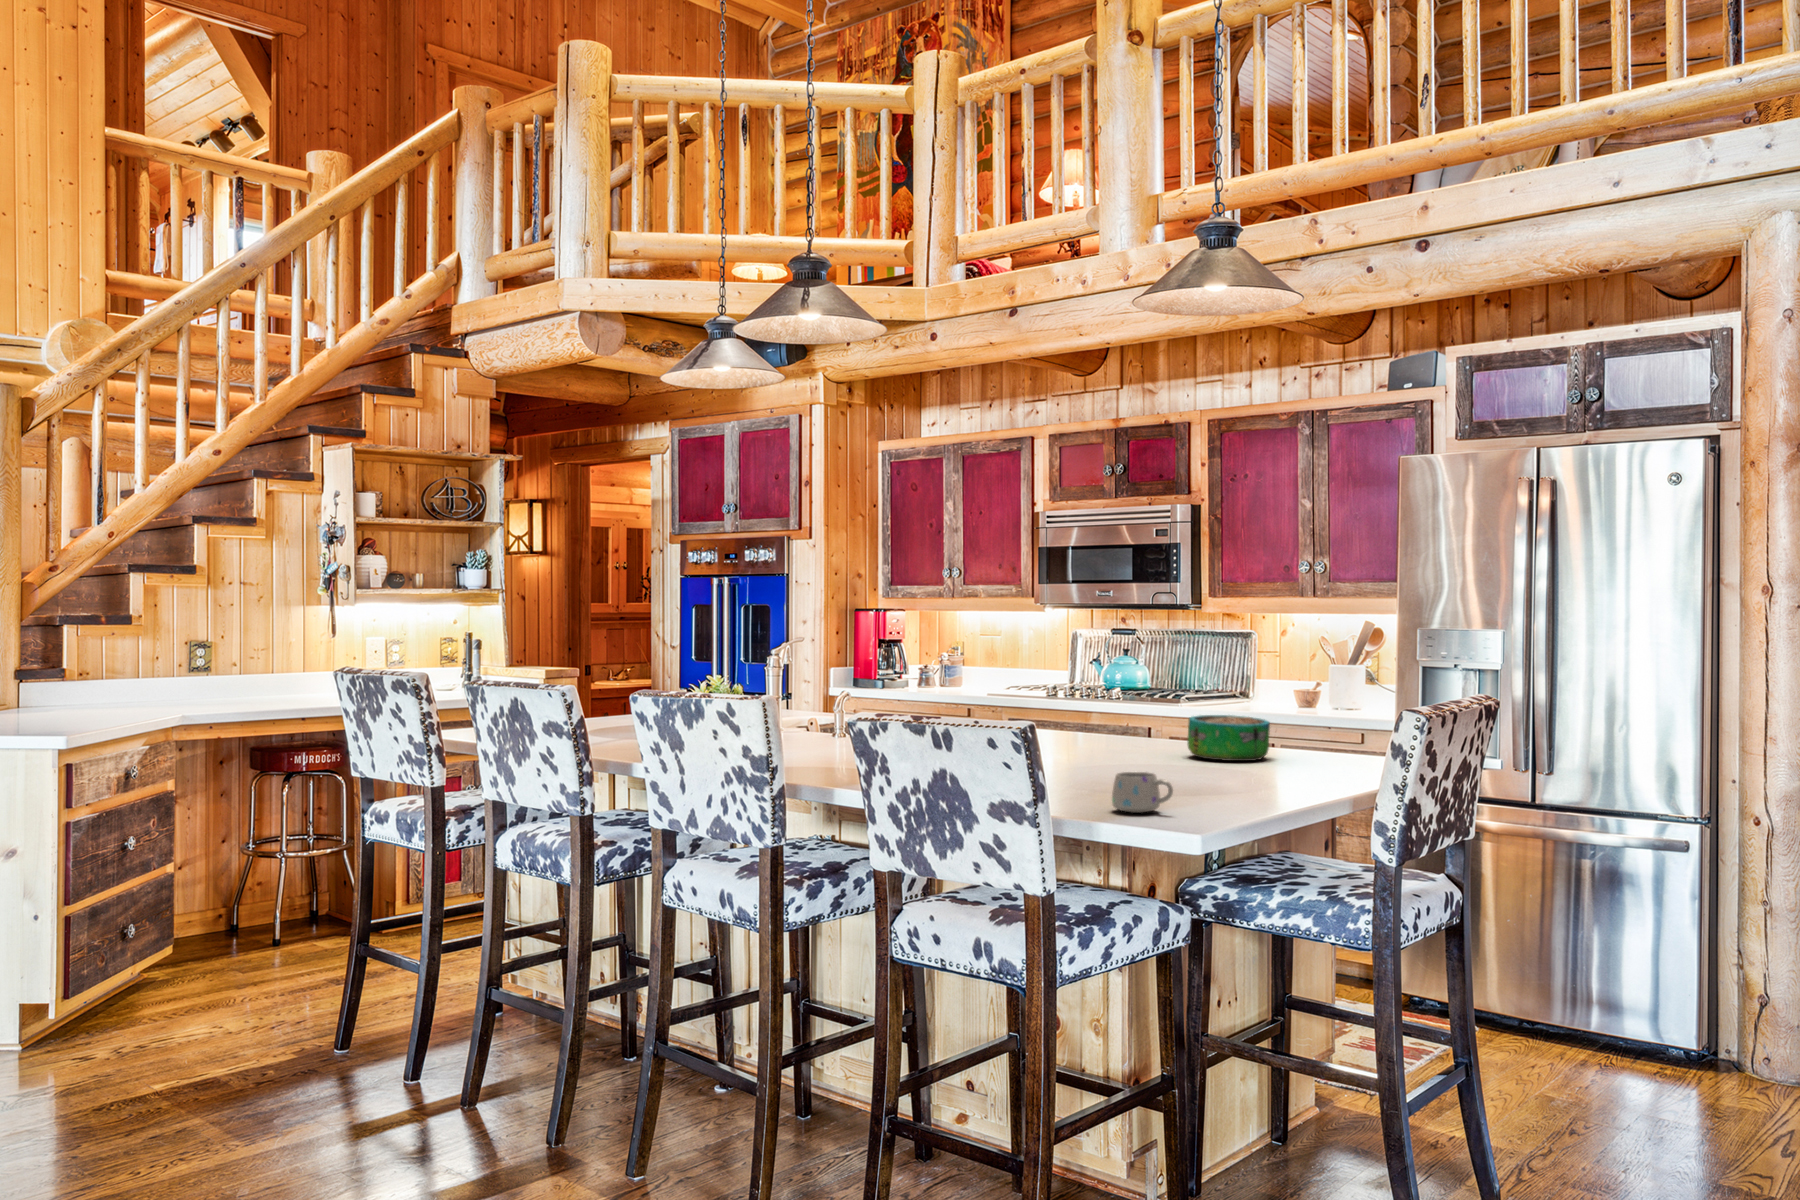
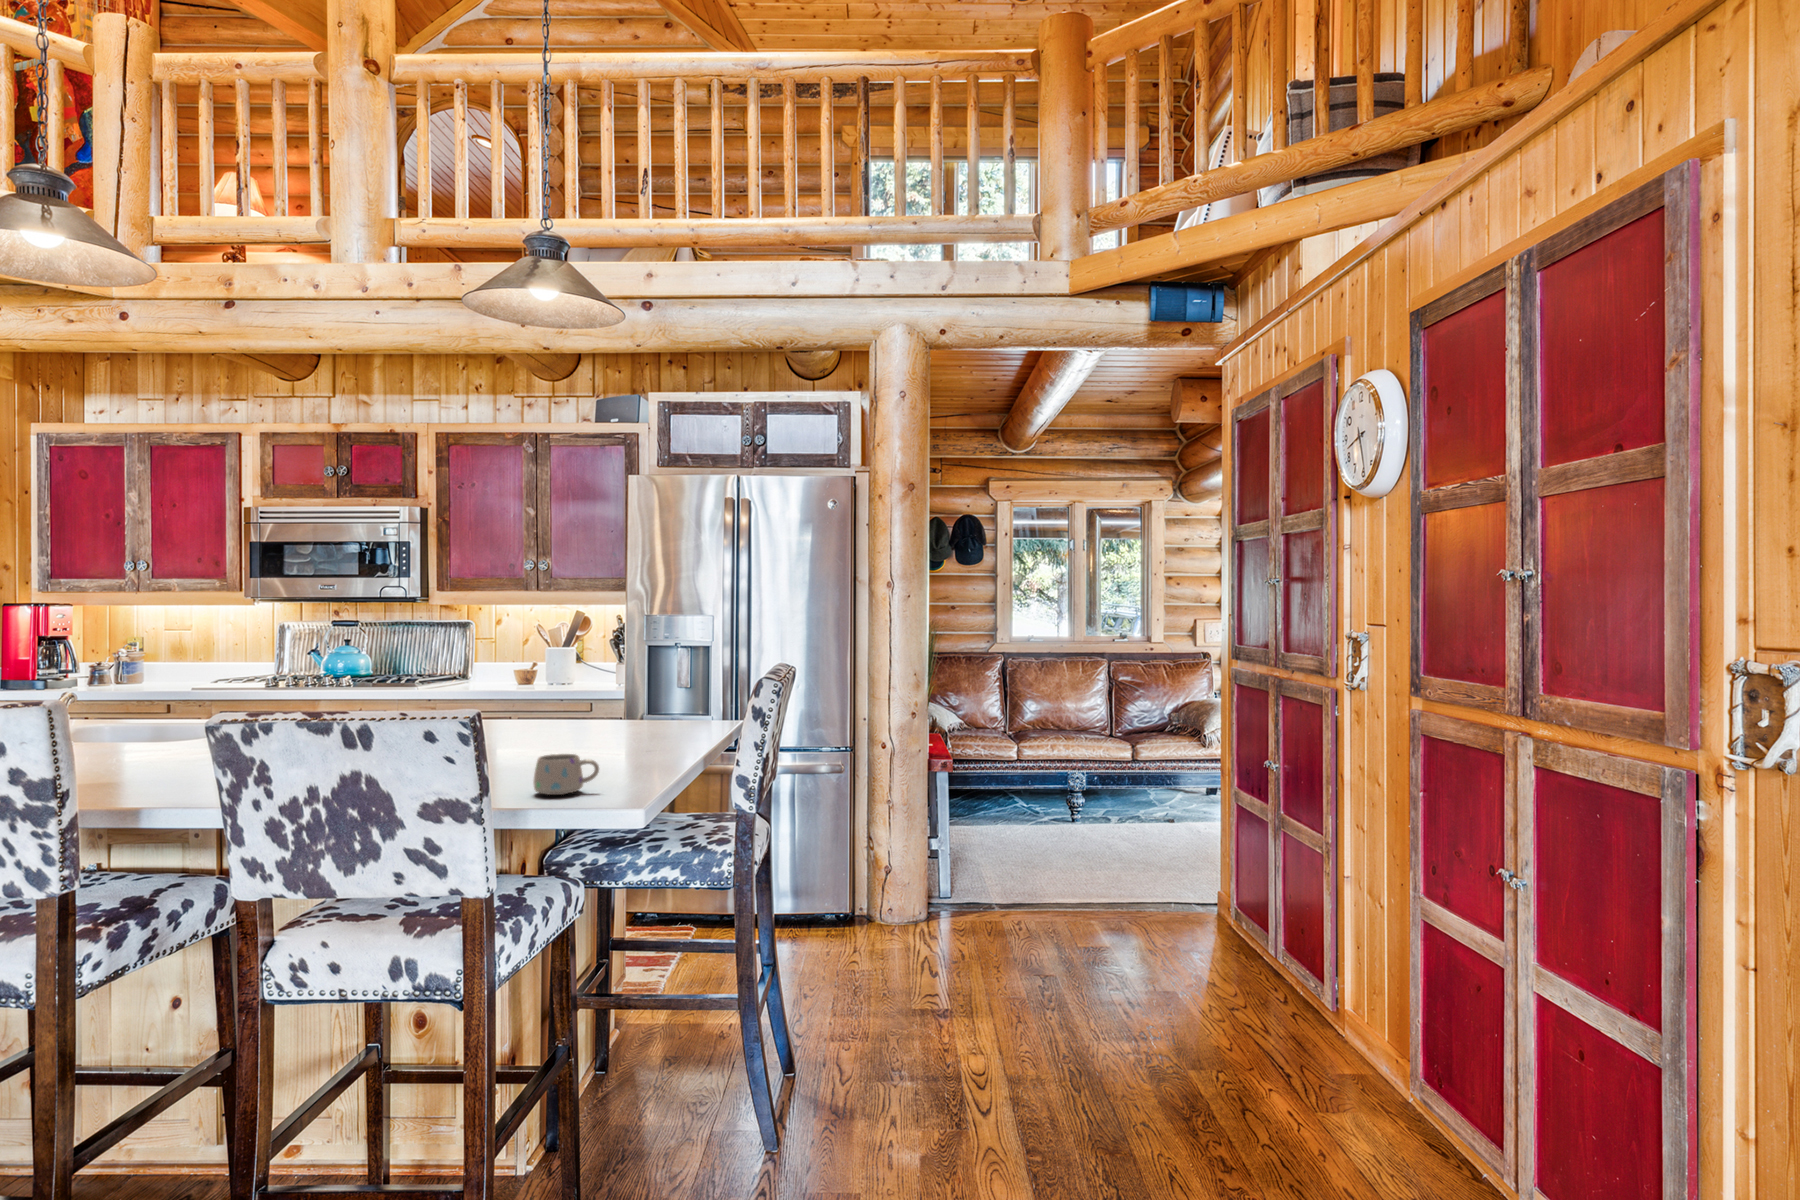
decorative bowl: present [1187,715,1270,761] -> none [514,692,590,734]

